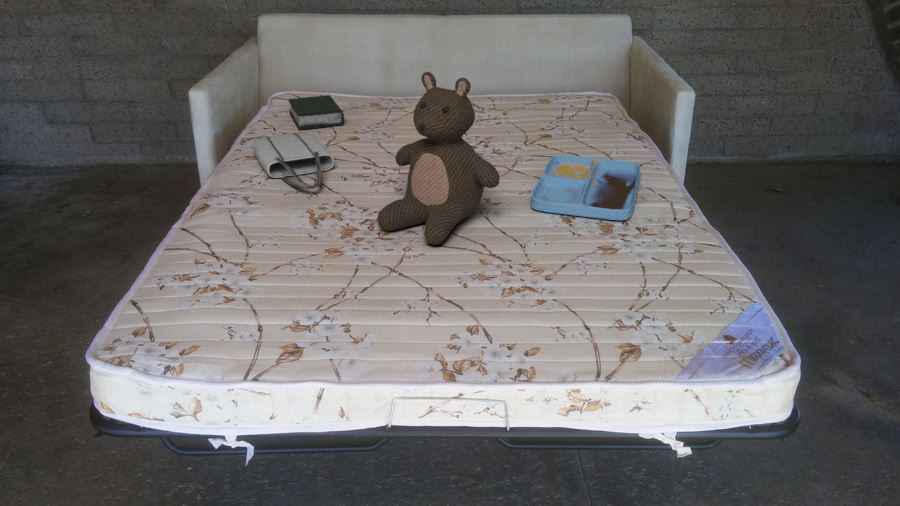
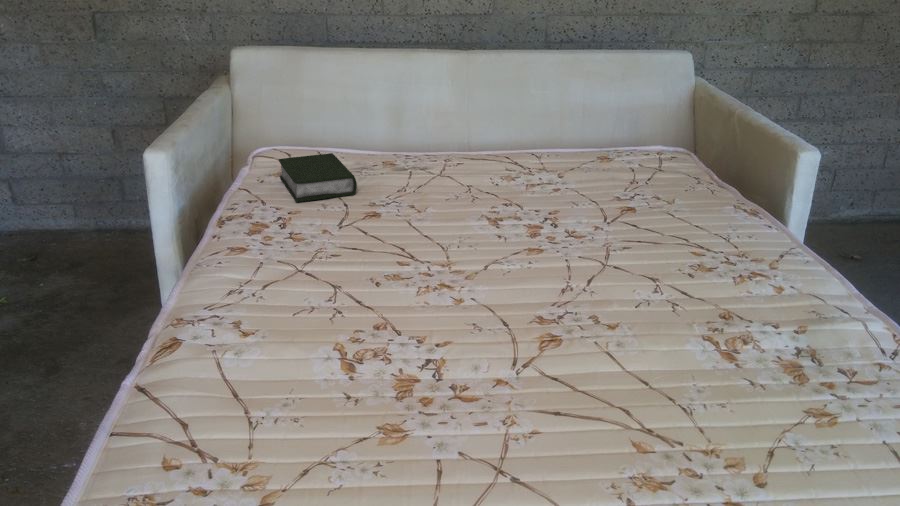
stuffed bear: present [377,72,500,245] -> none [453,139,647,415]
tote bag: present [253,132,334,188] -> none [238,209,359,306]
tray: present [531,155,640,221] -> none [657,243,821,355]

